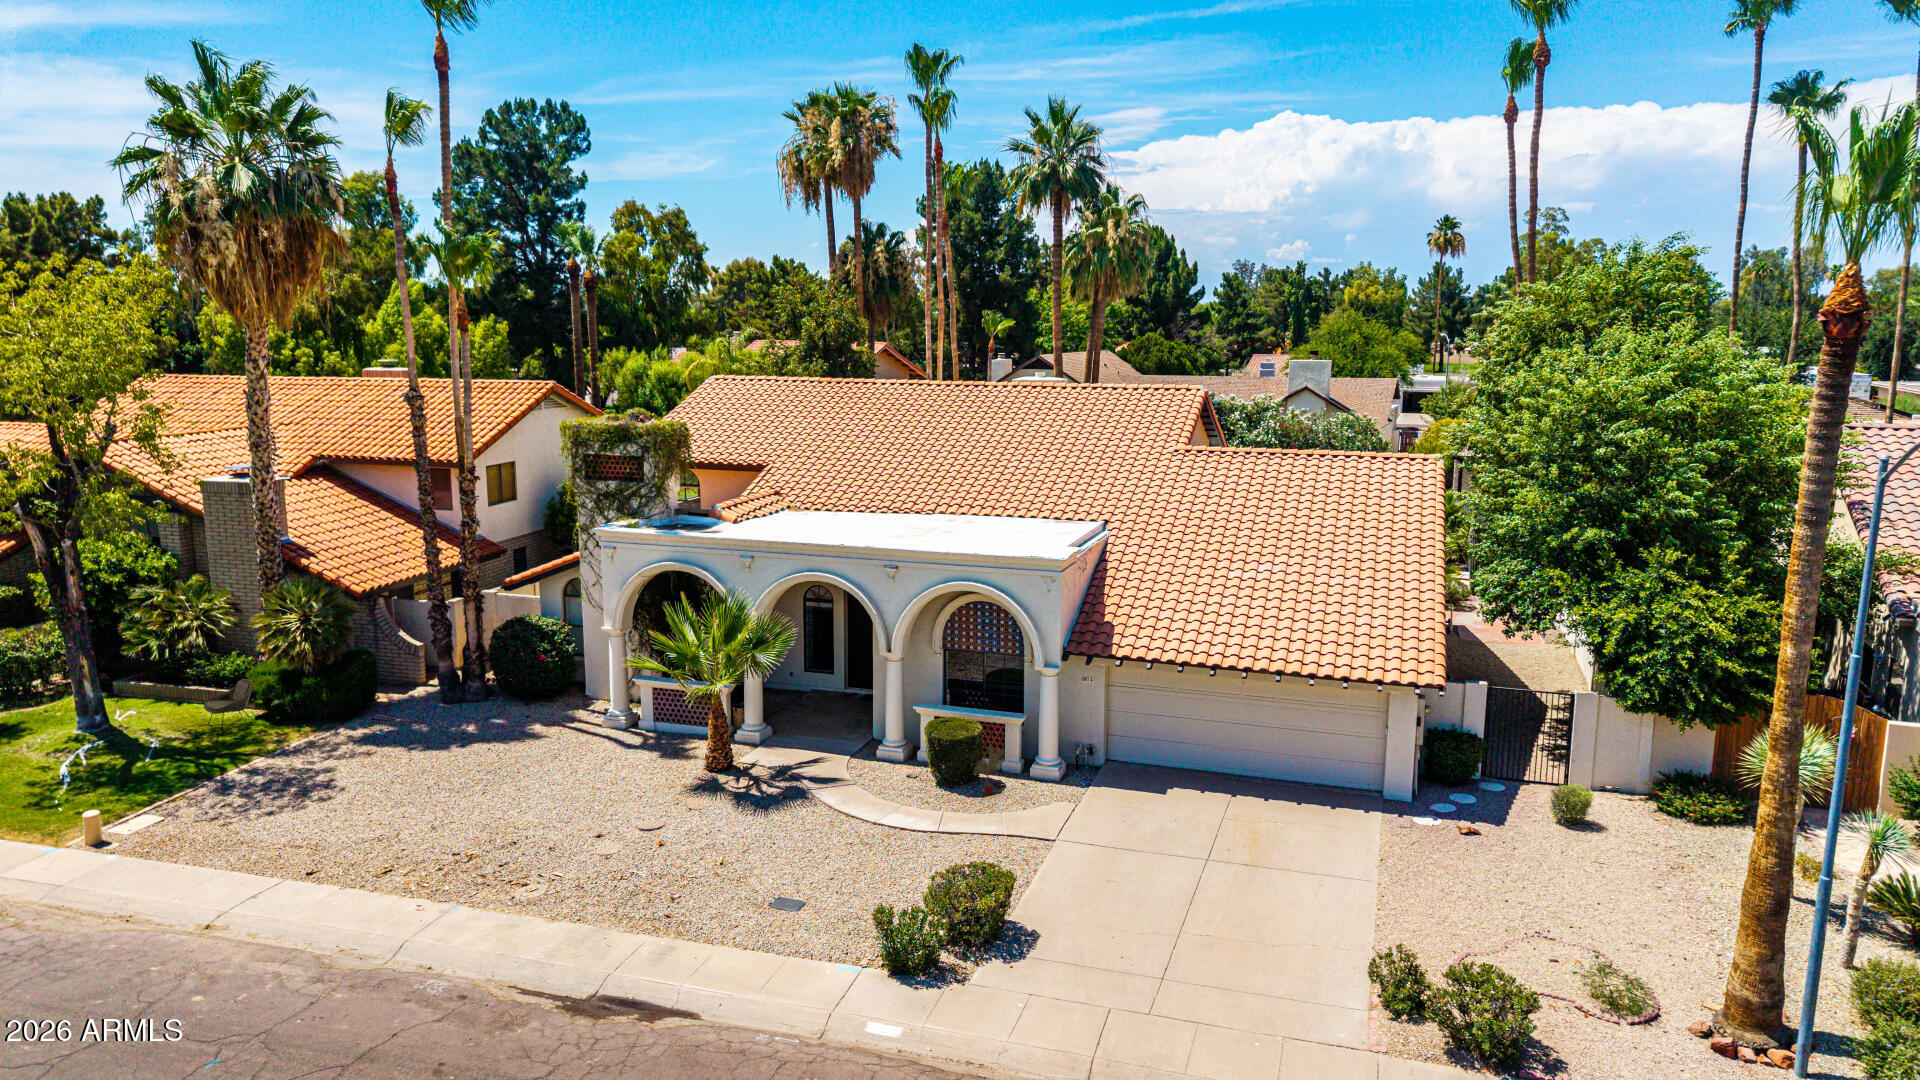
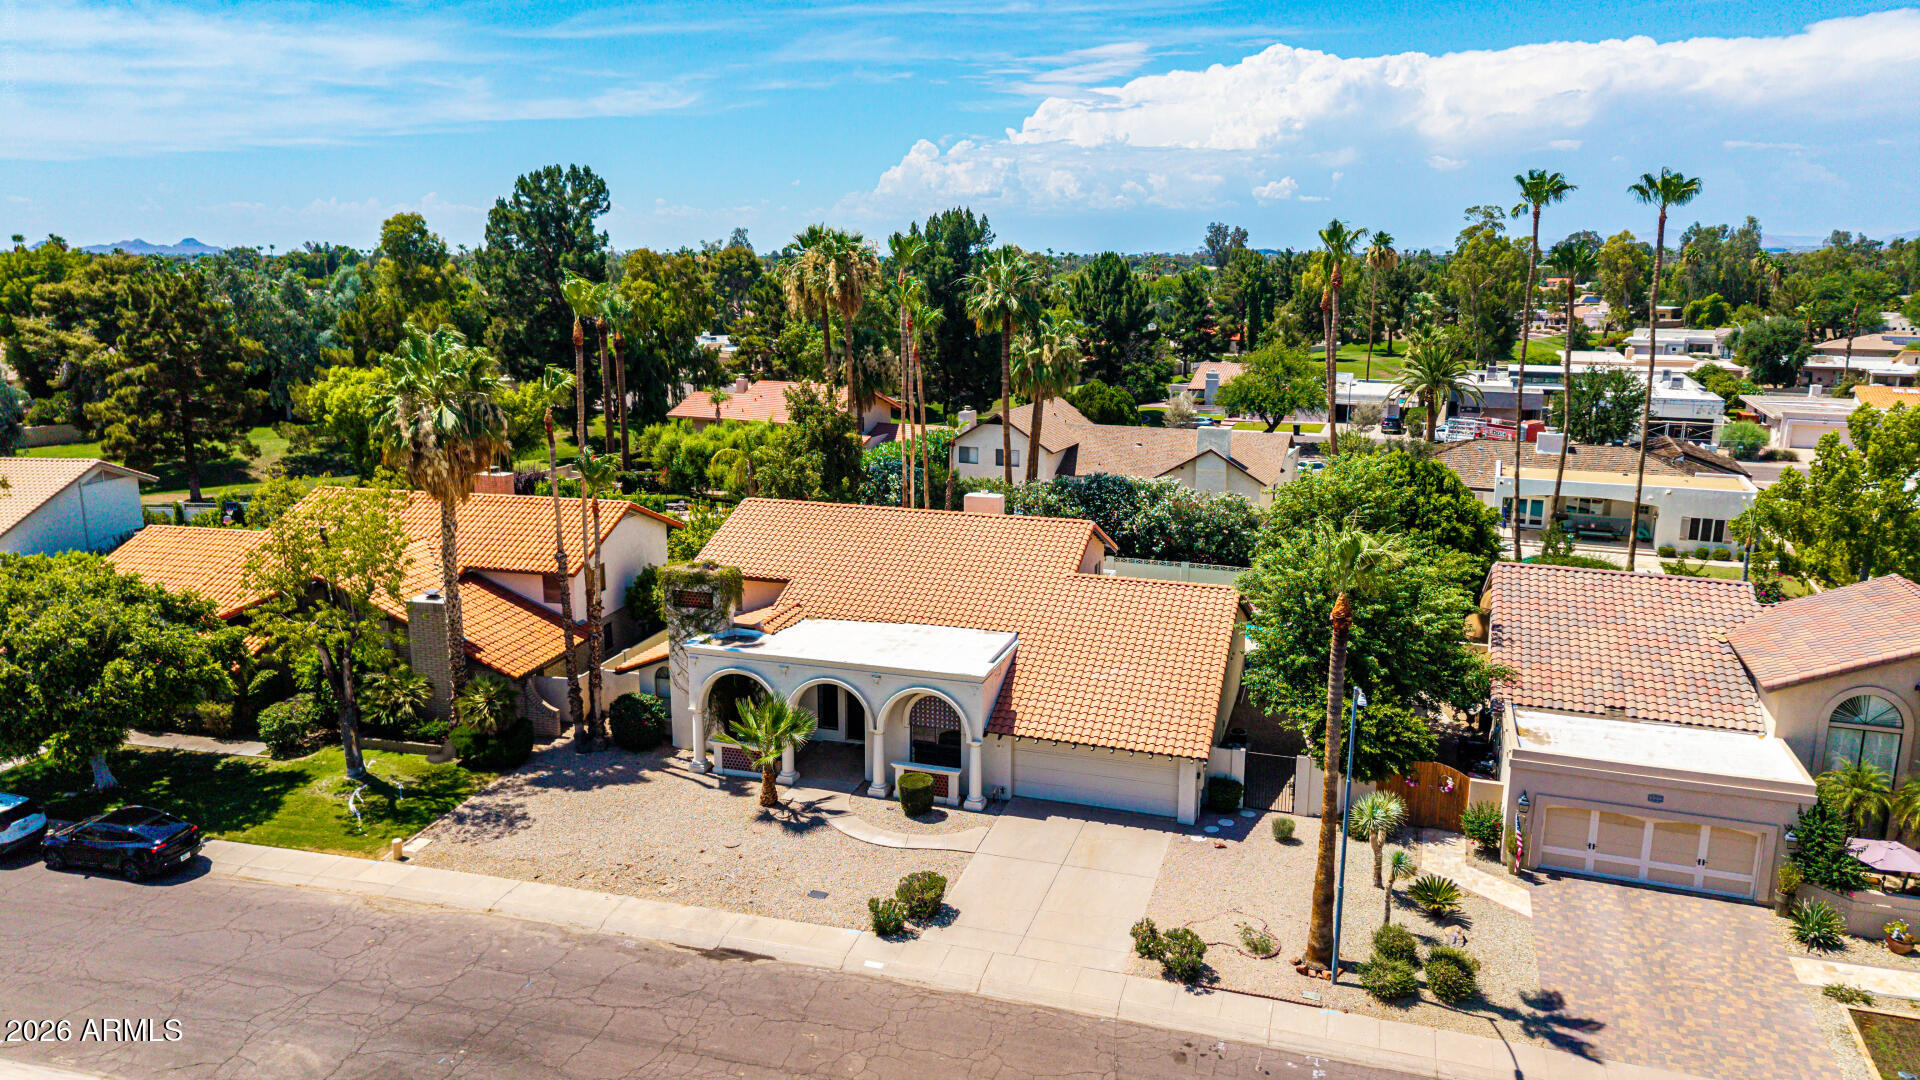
potted tree: present [975,747,1004,795] -> none [927,791,947,821]

